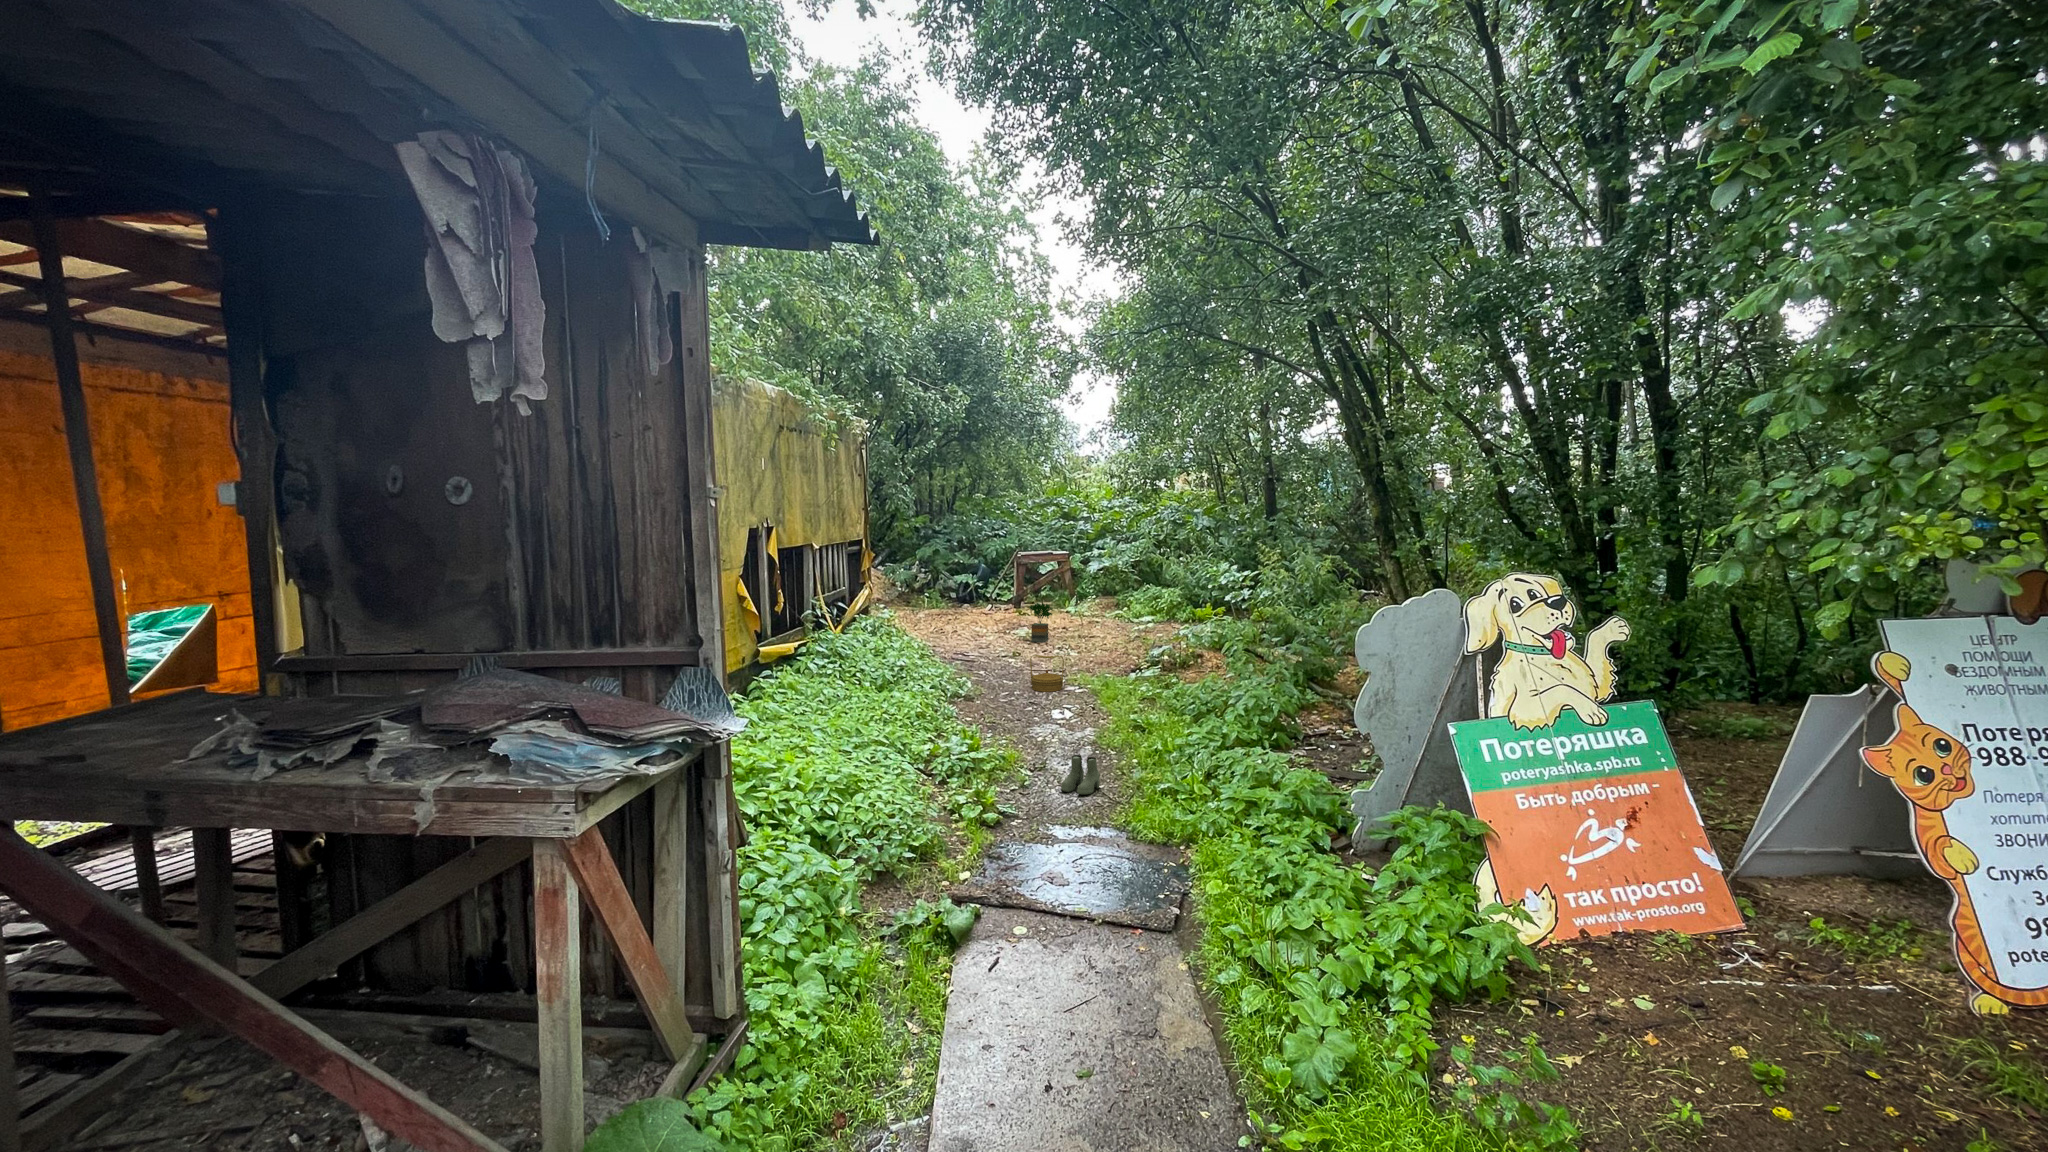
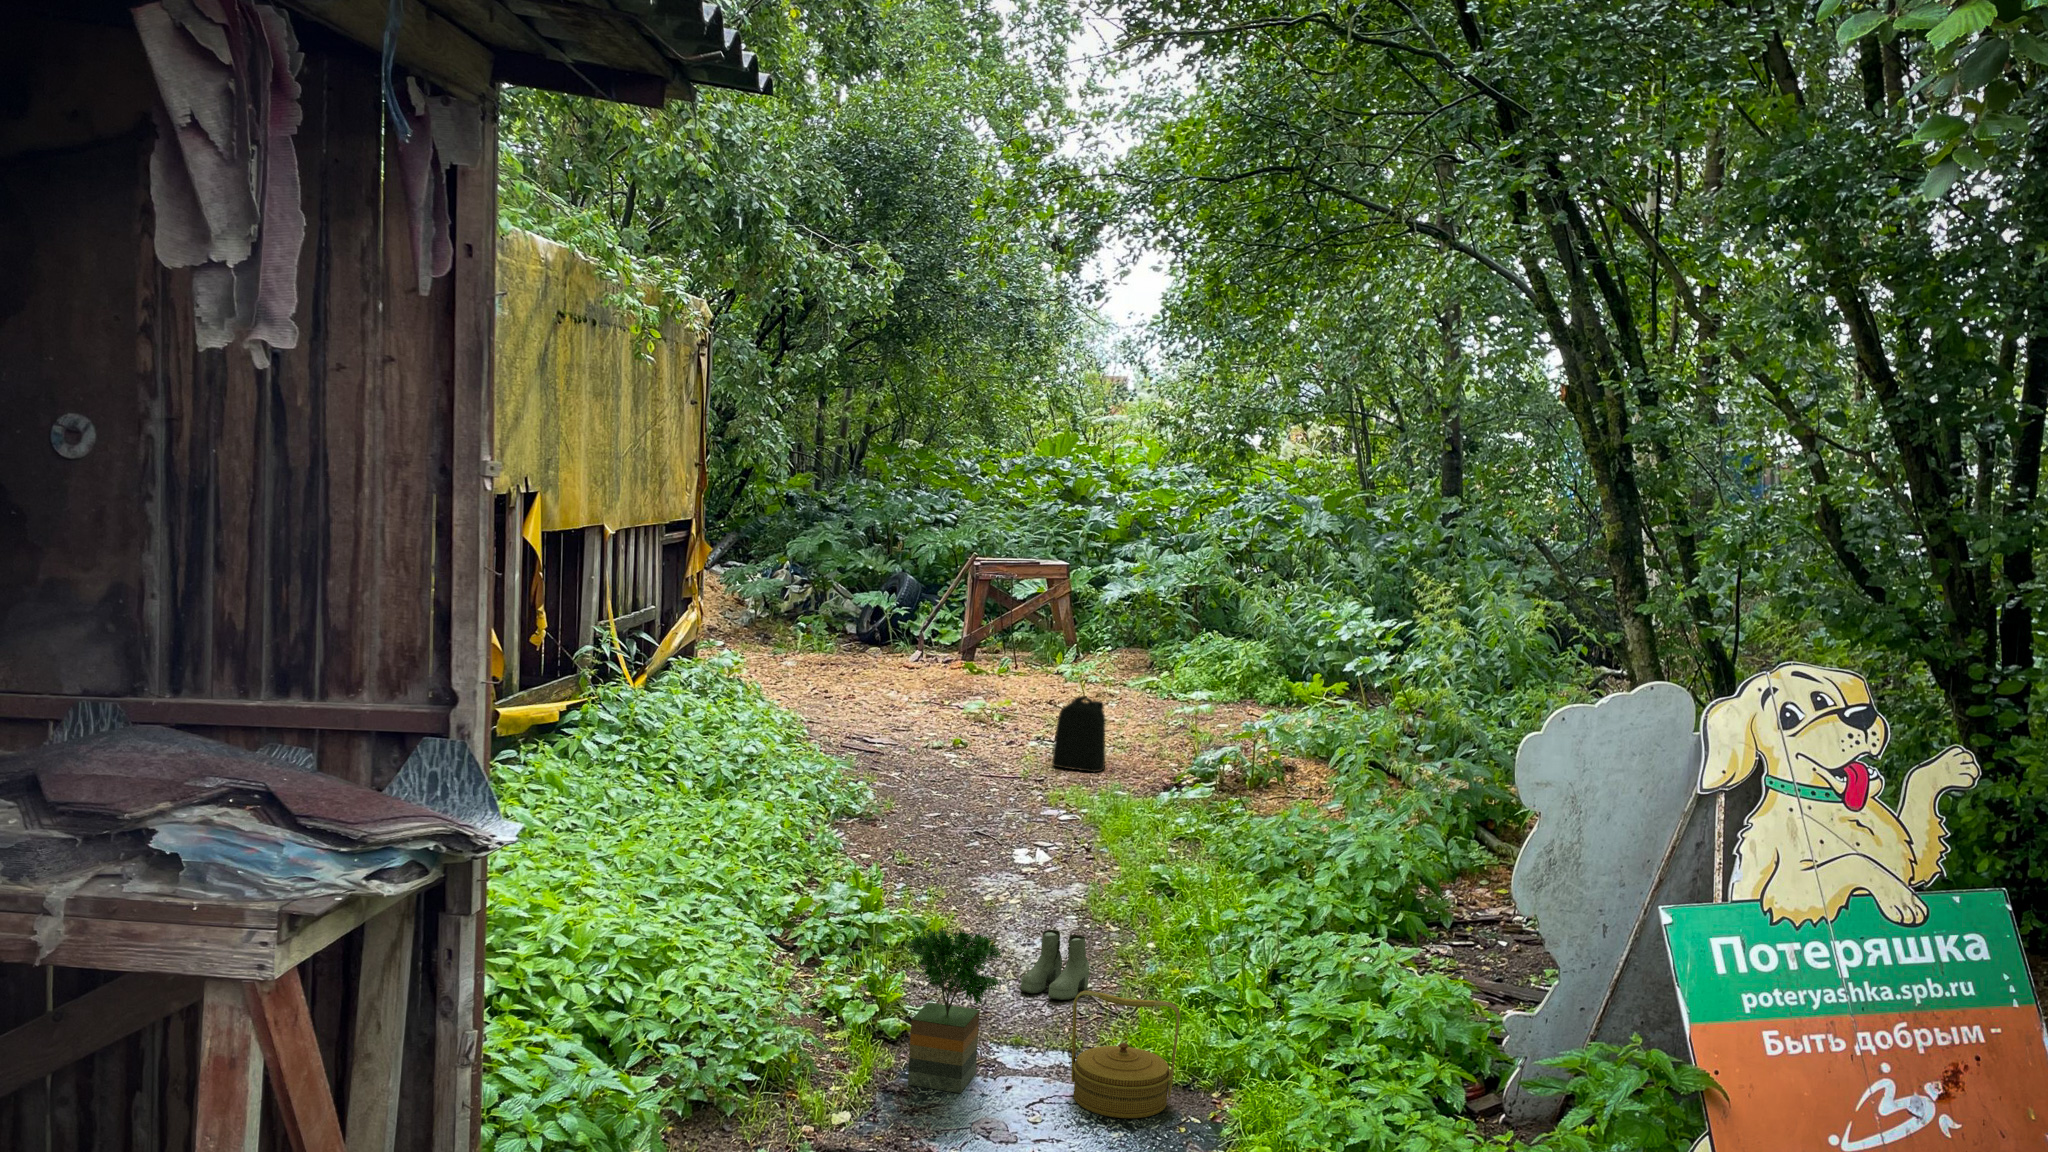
potted tree: present [1029,603,1053,642] -> present [907,928,1002,1093]
backpack: none [1067,623,1096,664] -> present [1052,696,1105,773]
basket: present [1030,655,1064,692] -> present [1071,990,1180,1118]

